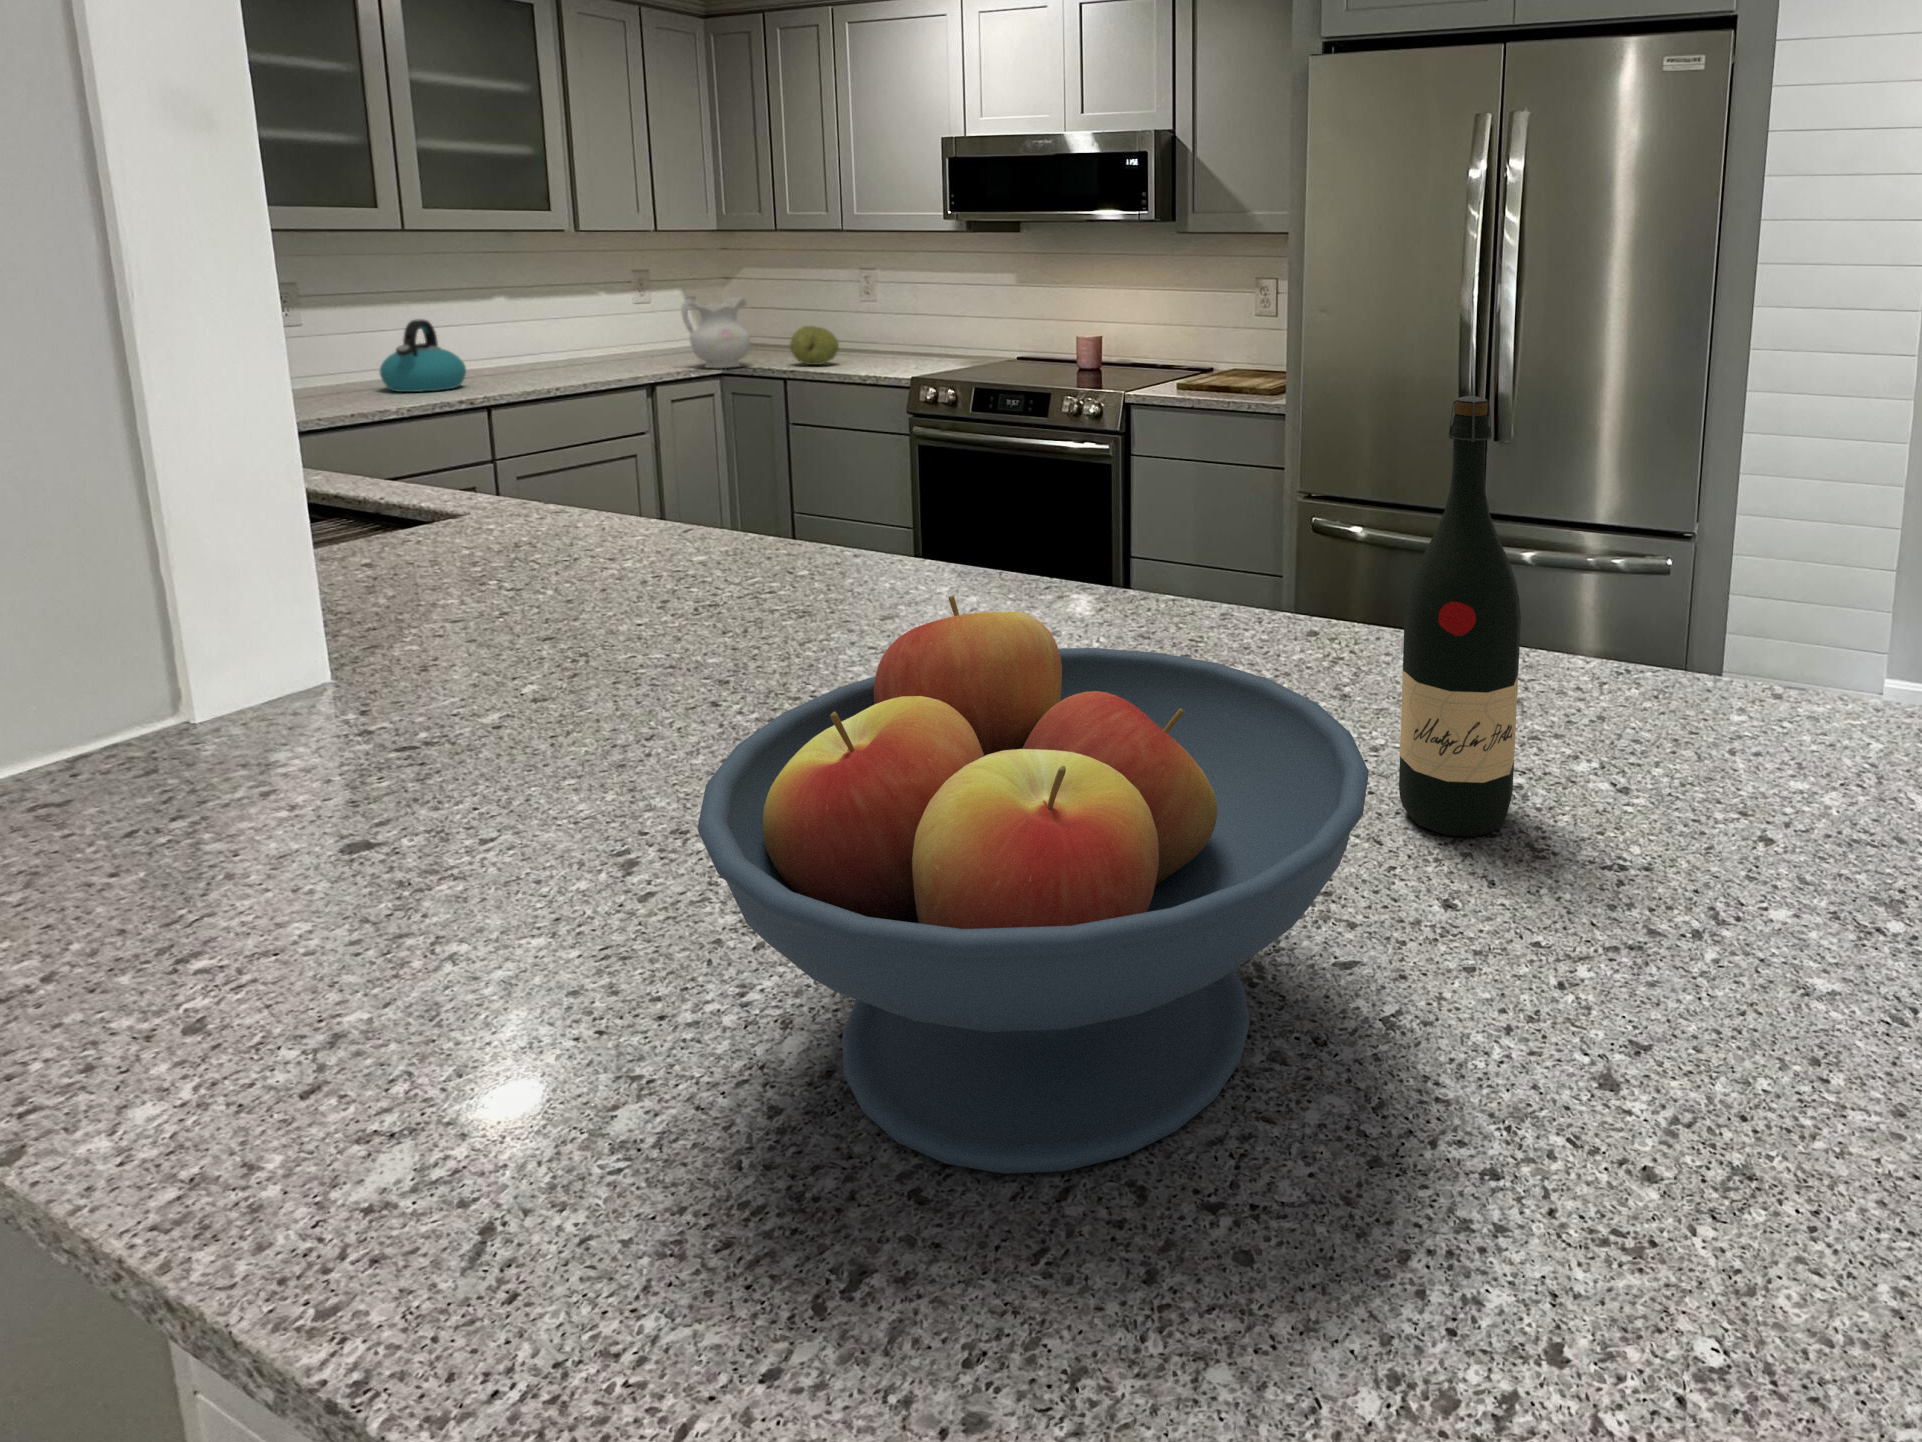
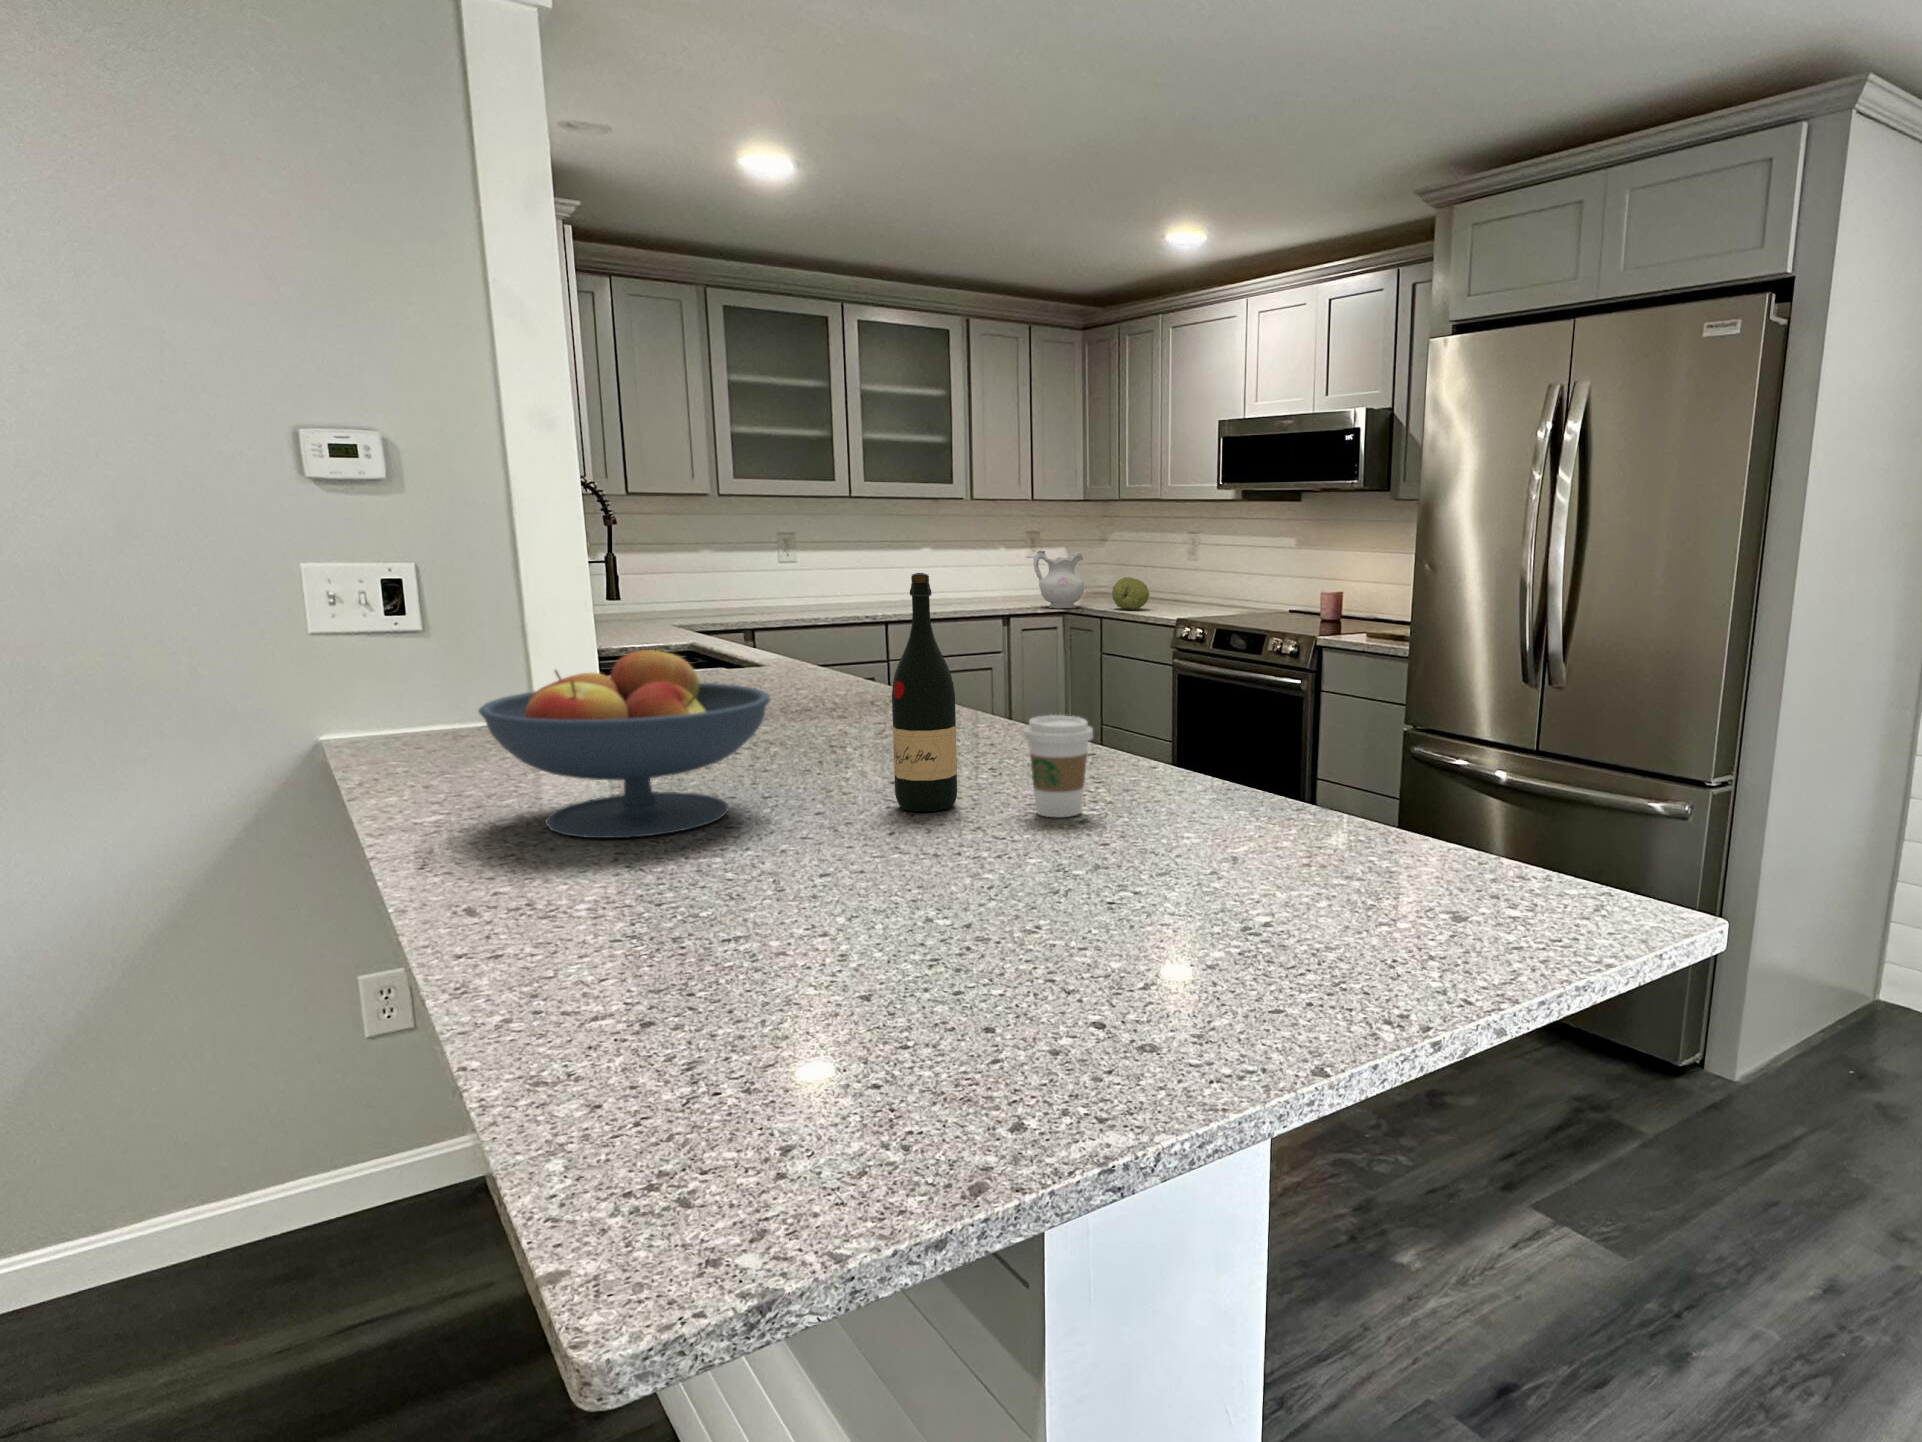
kettle: present [380,319,466,392] -> none [830,562,882,612]
coffee cup: none [1603,613,1731,795] -> present [1023,715,1093,817]

